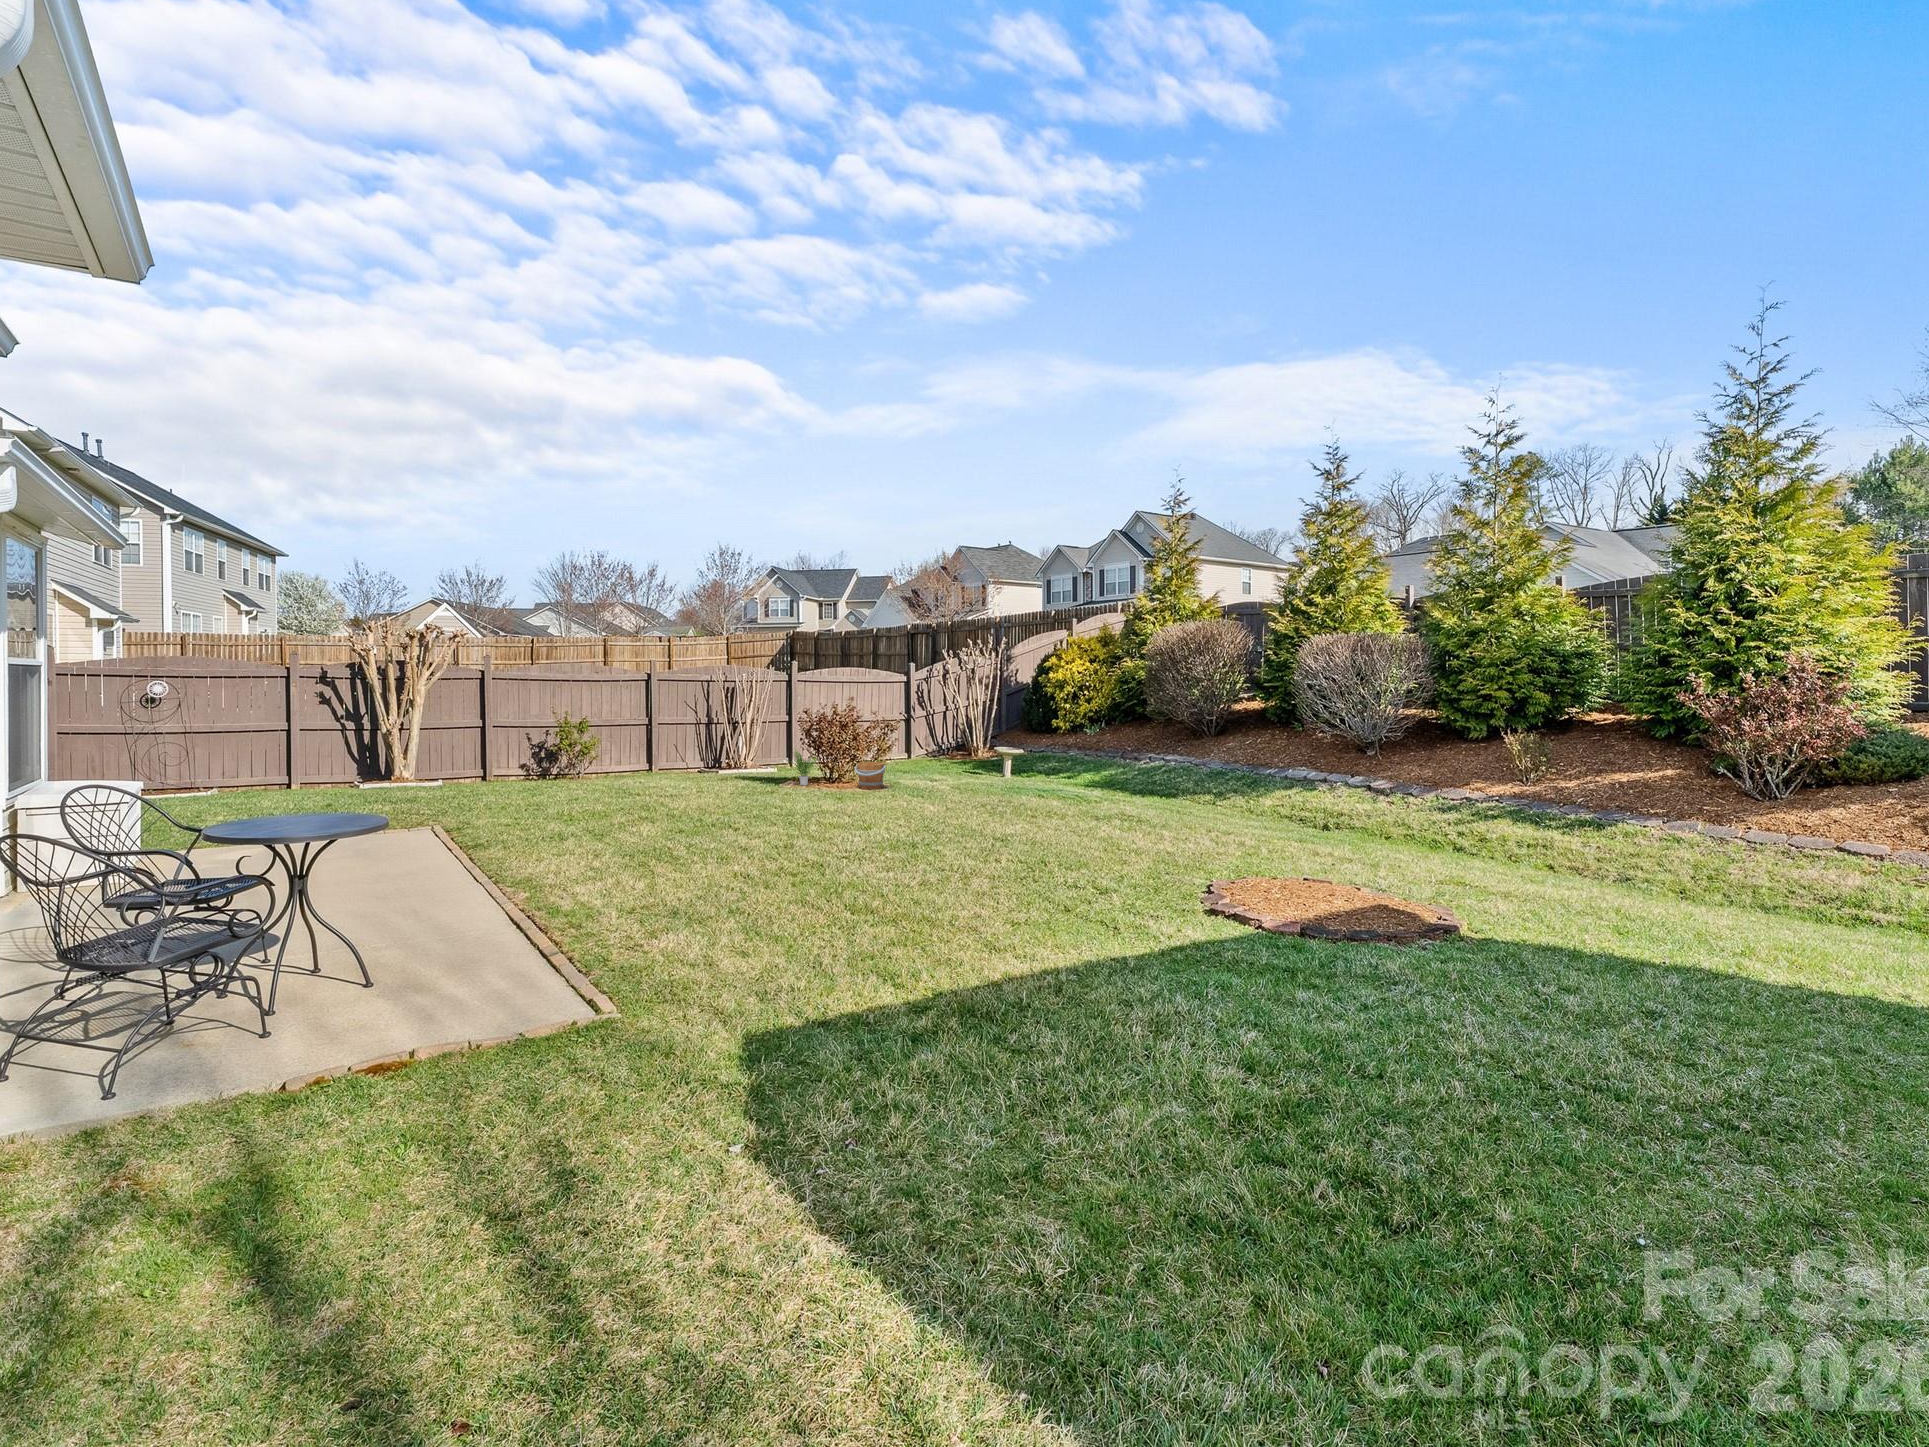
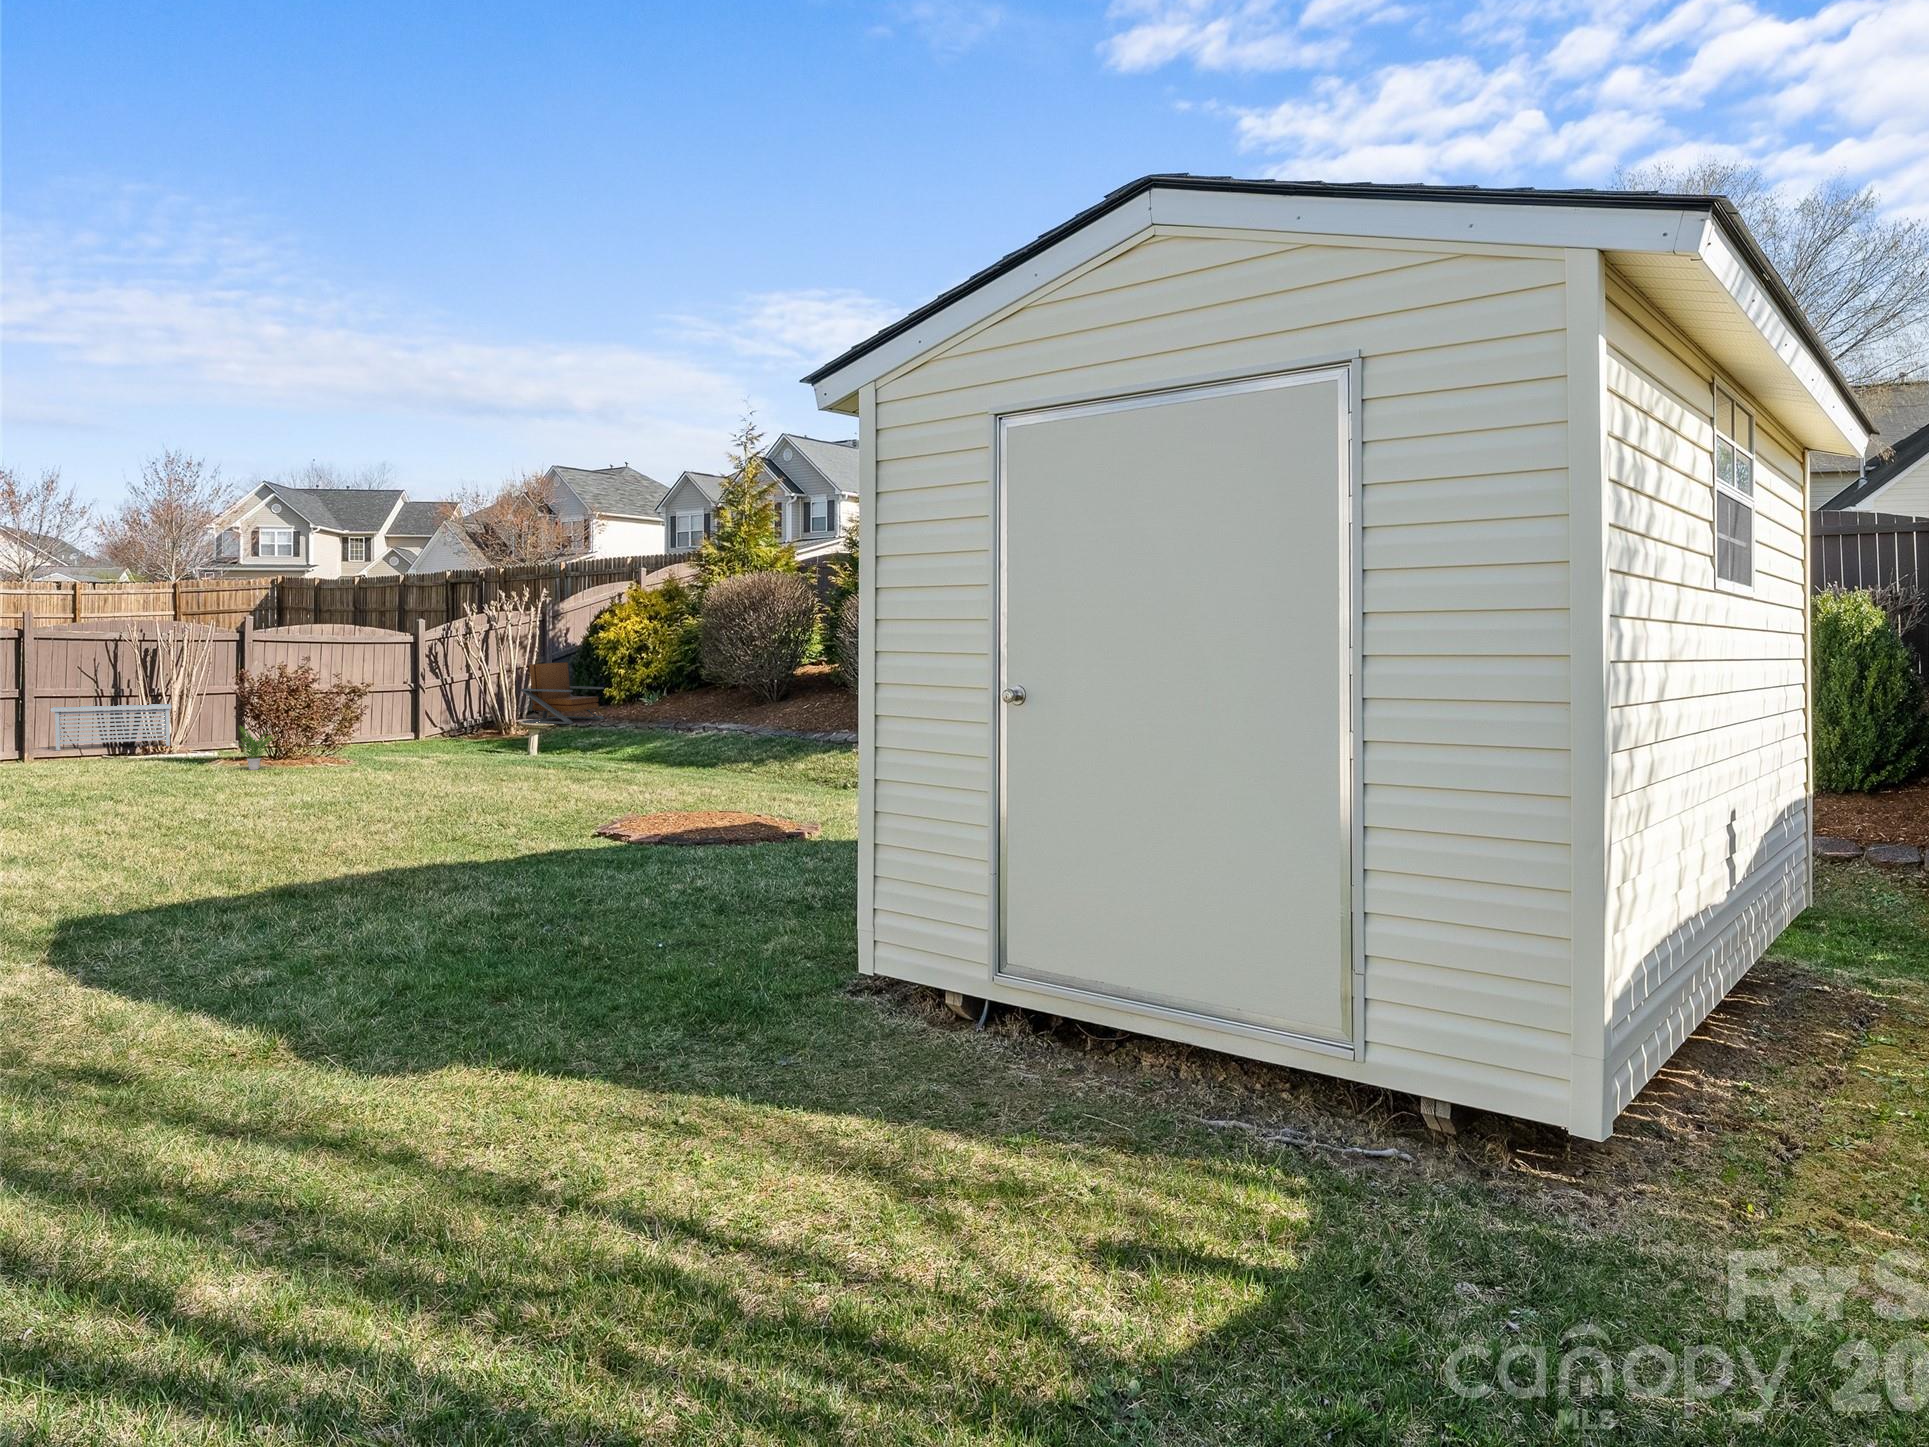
lounge chair: none [987,698,1052,751] -> present [521,662,604,724]
storage bench: none [669,728,745,764] -> present [50,704,171,751]
bucket: present [855,762,886,789] -> none [324,739,367,771]

